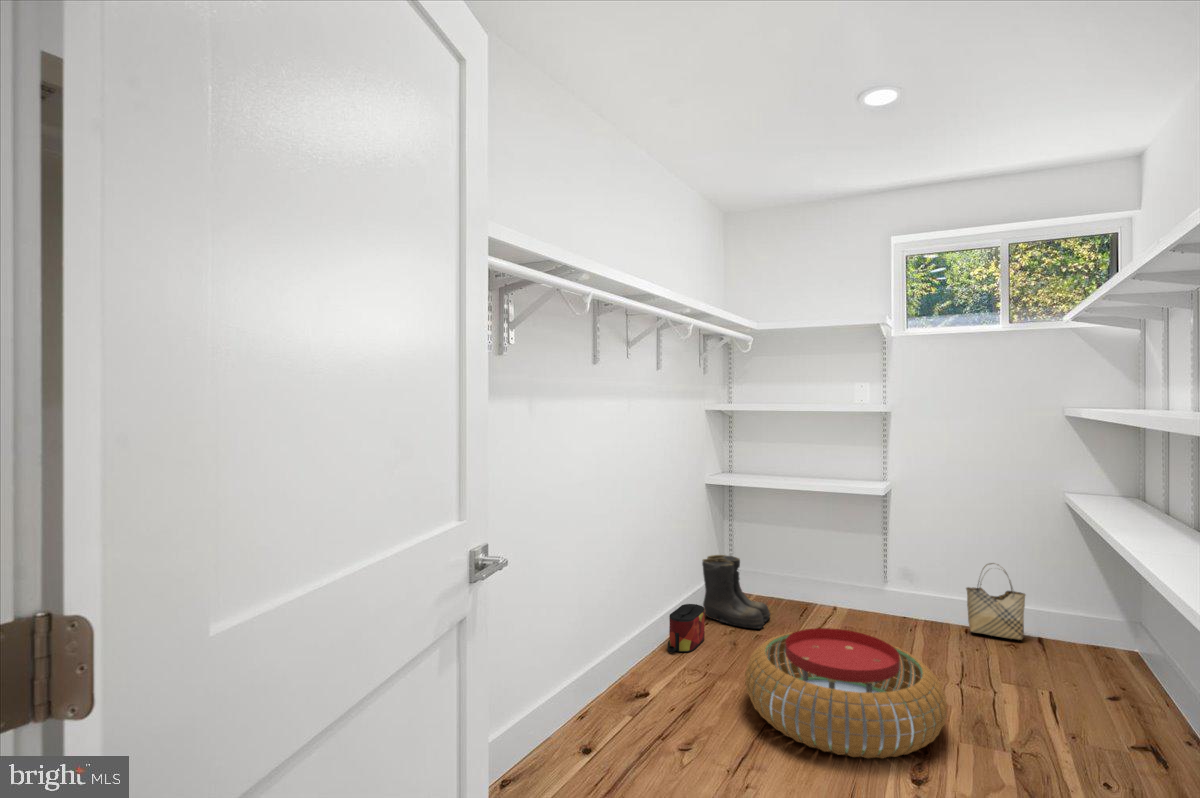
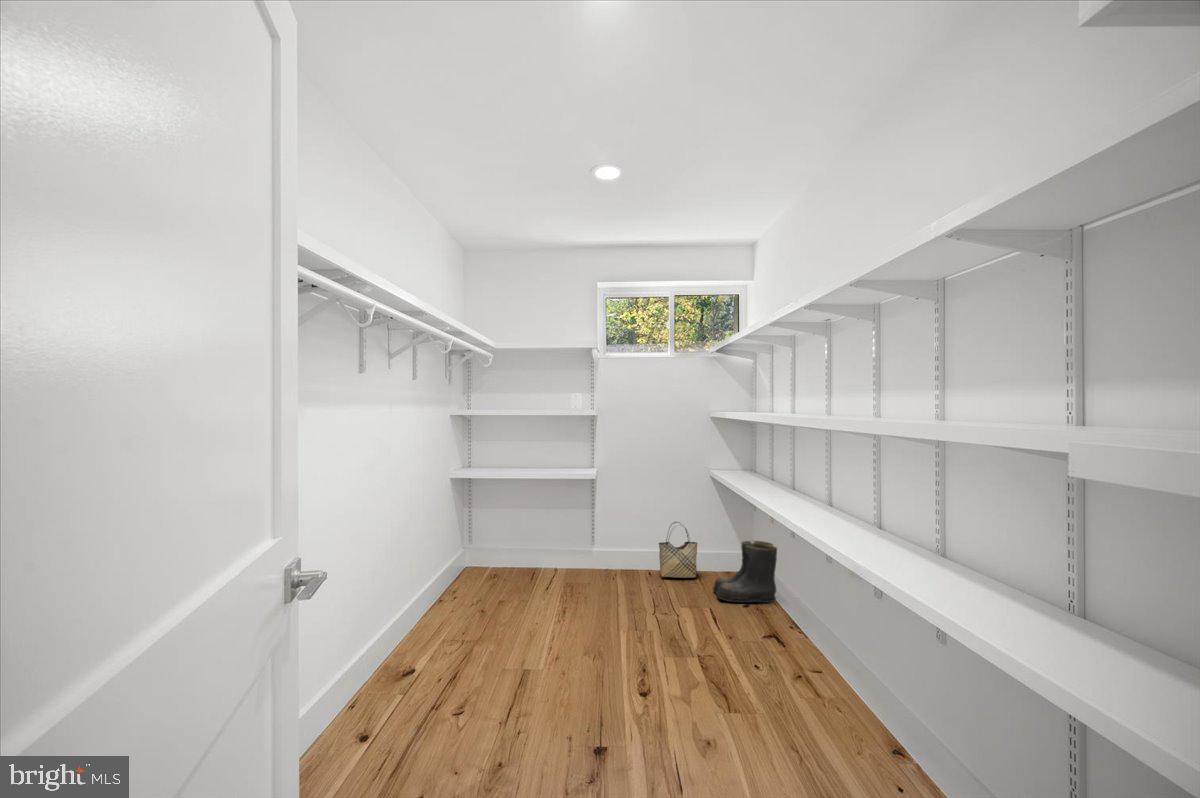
boots: present [702,555,770,629] -> present [713,541,777,603]
bag: present [668,604,705,652] -> none [422,585,455,632]
pouf: present [745,628,947,759] -> none [503,587,657,686]

